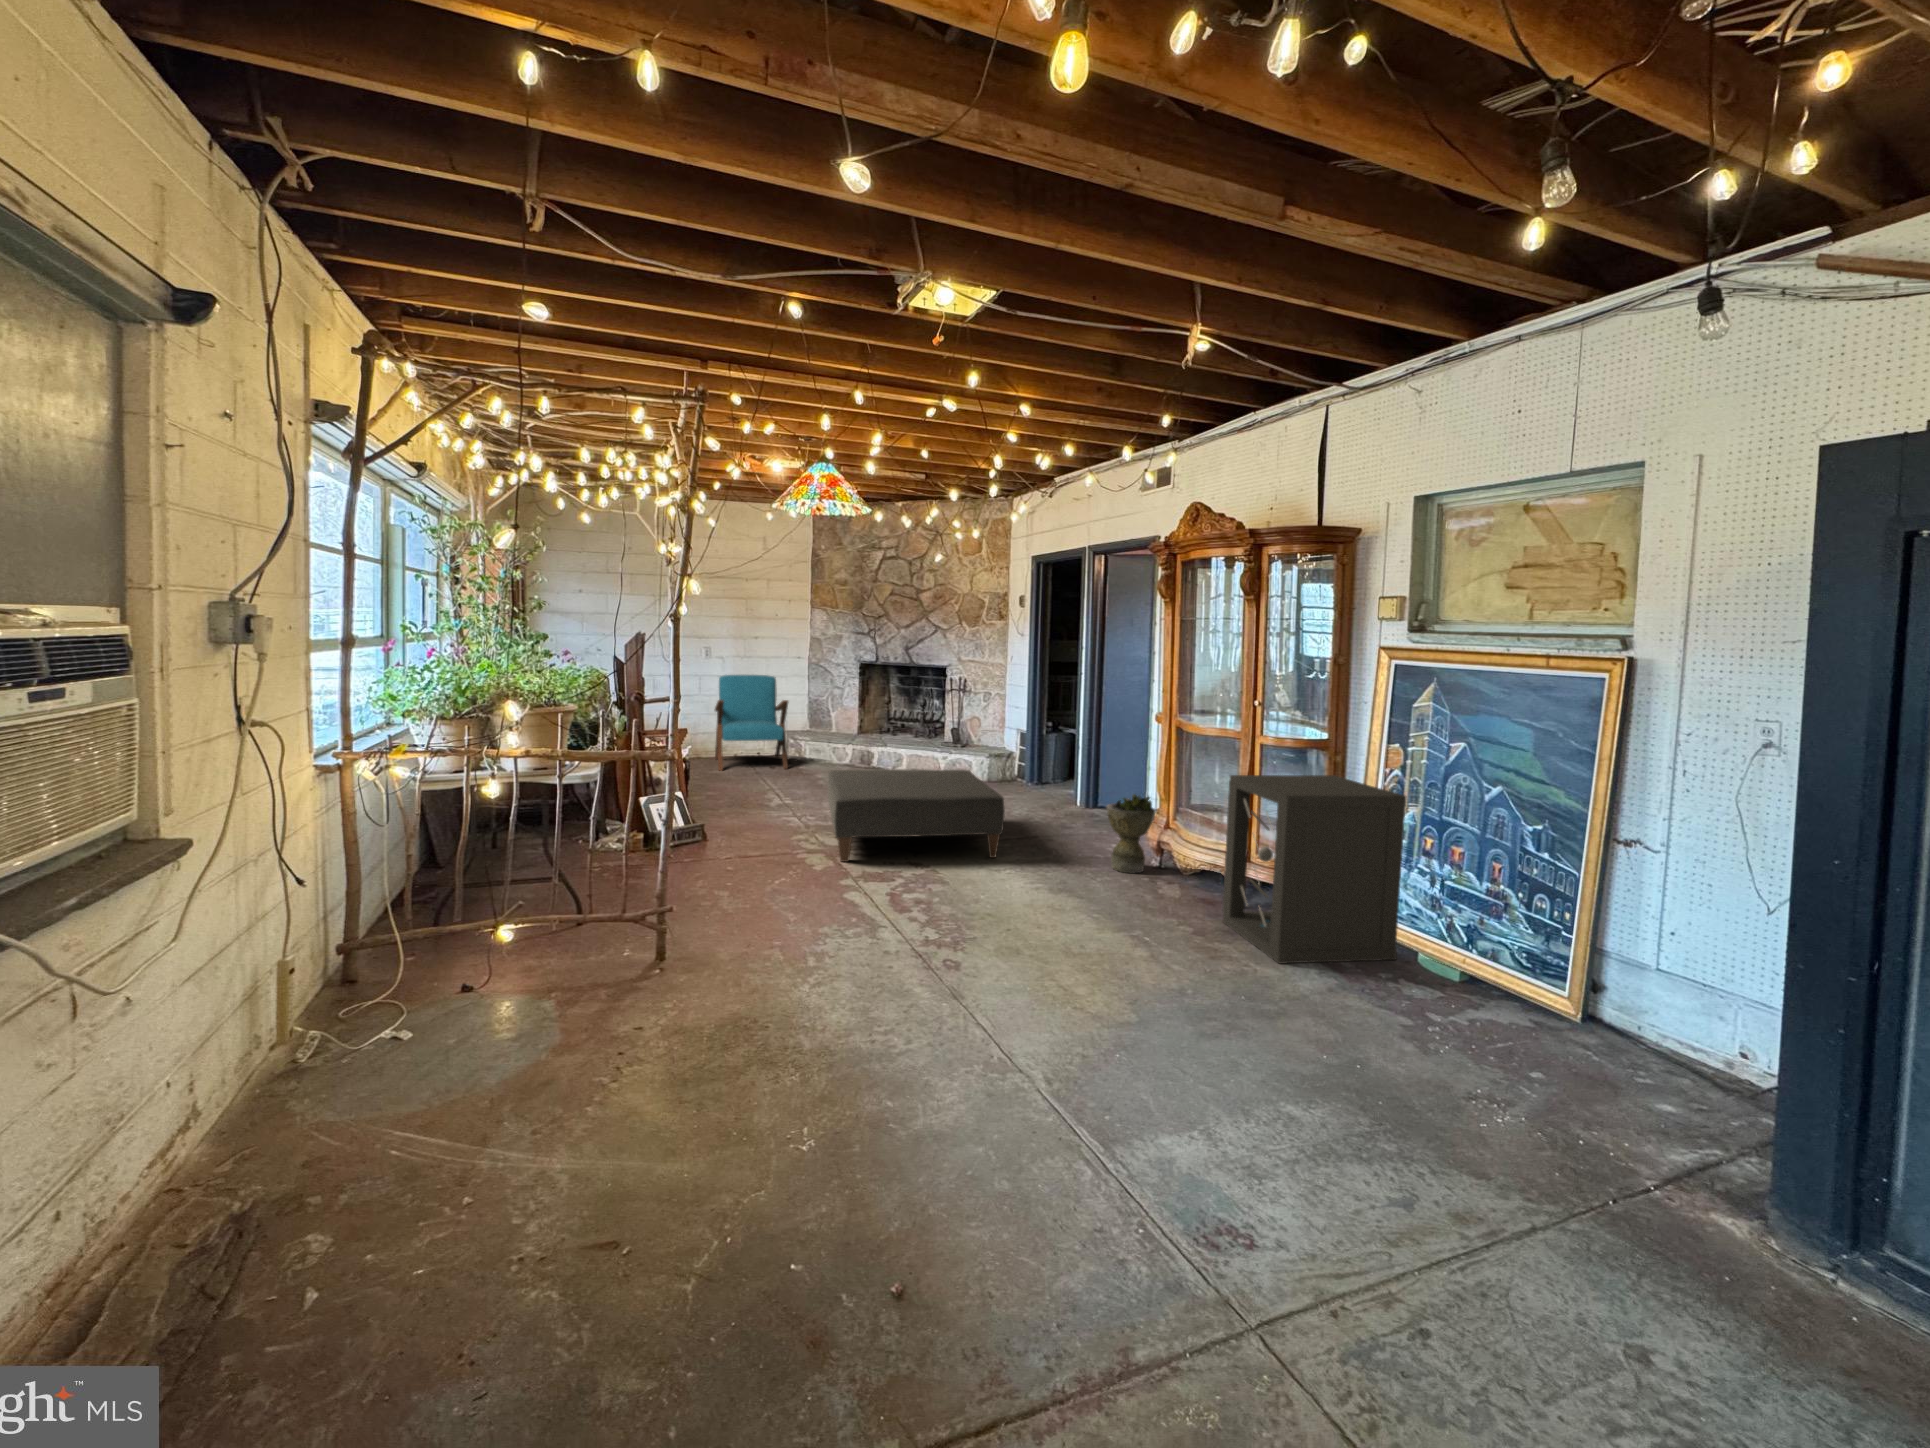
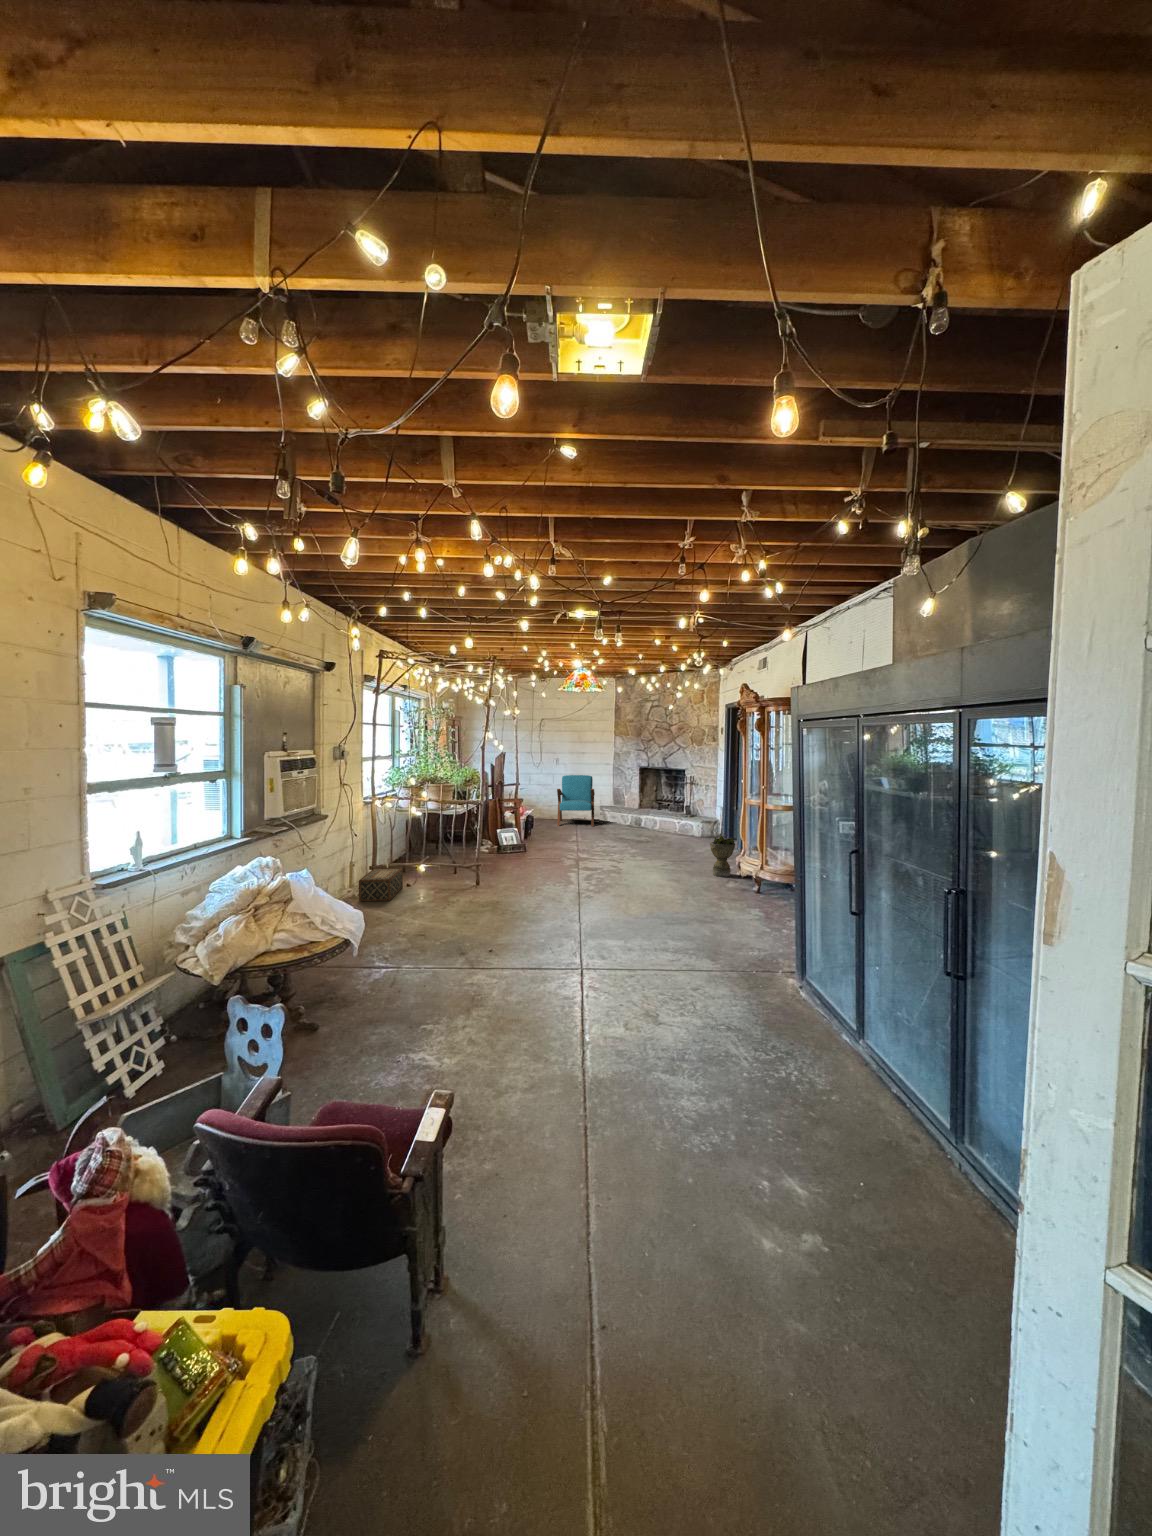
ottoman: present [827,770,1005,862] -> none [577,823,663,867]
storage cabinet: present [1223,775,1406,964] -> none [738,823,807,914]
woven basket: none [286,929,429,1067] -> present [359,868,403,901]

